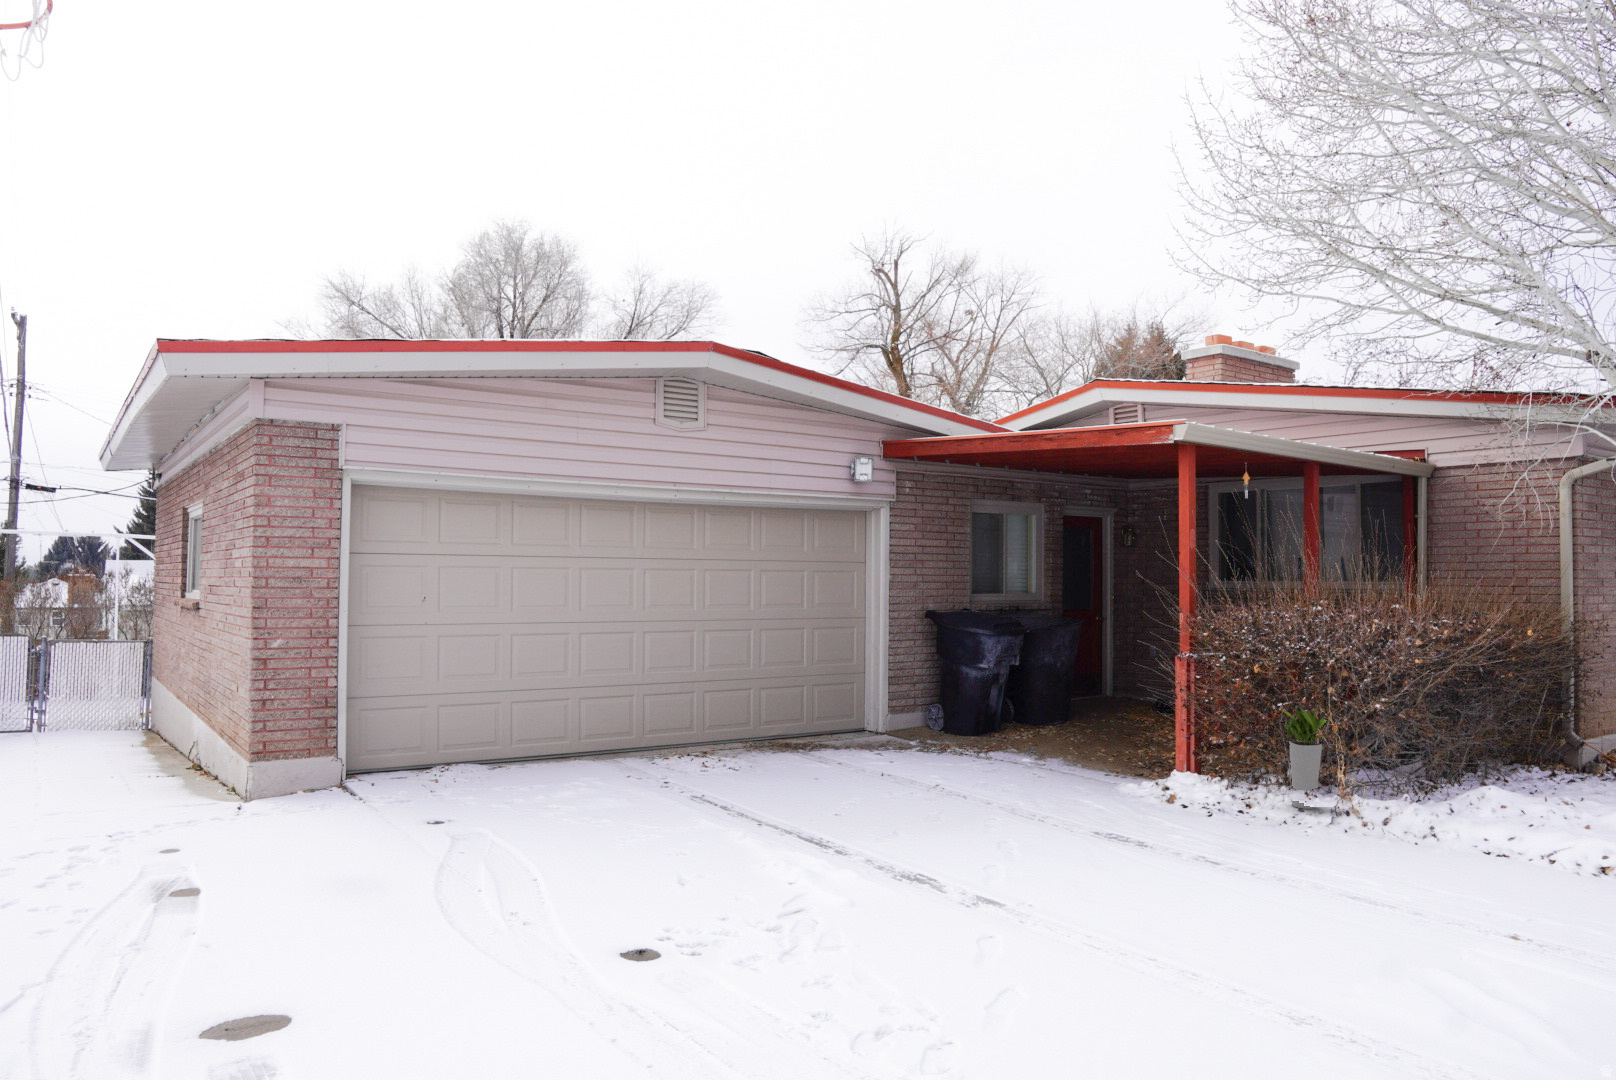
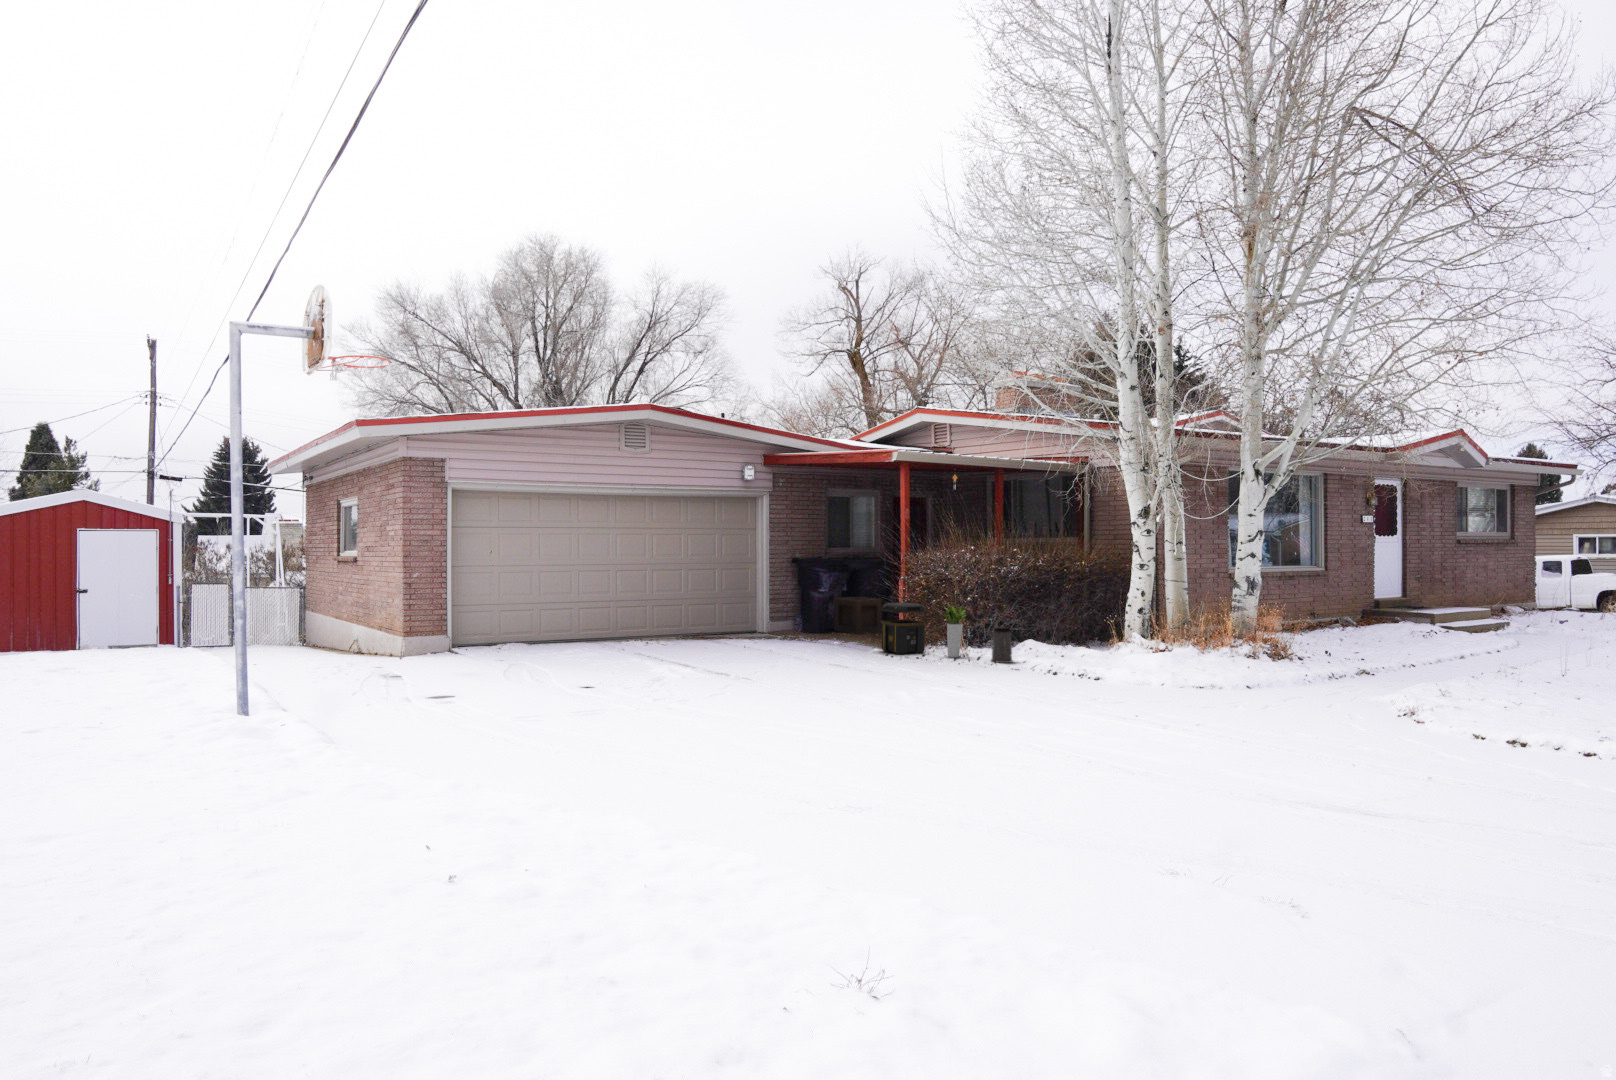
wooden crate: none [996,670,1076,735] -> present [834,597,882,634]
toolbox: none [1145,696,1235,798] -> present [881,603,926,654]
watering can: none [1382,741,1447,829] -> present [991,623,1012,663]

